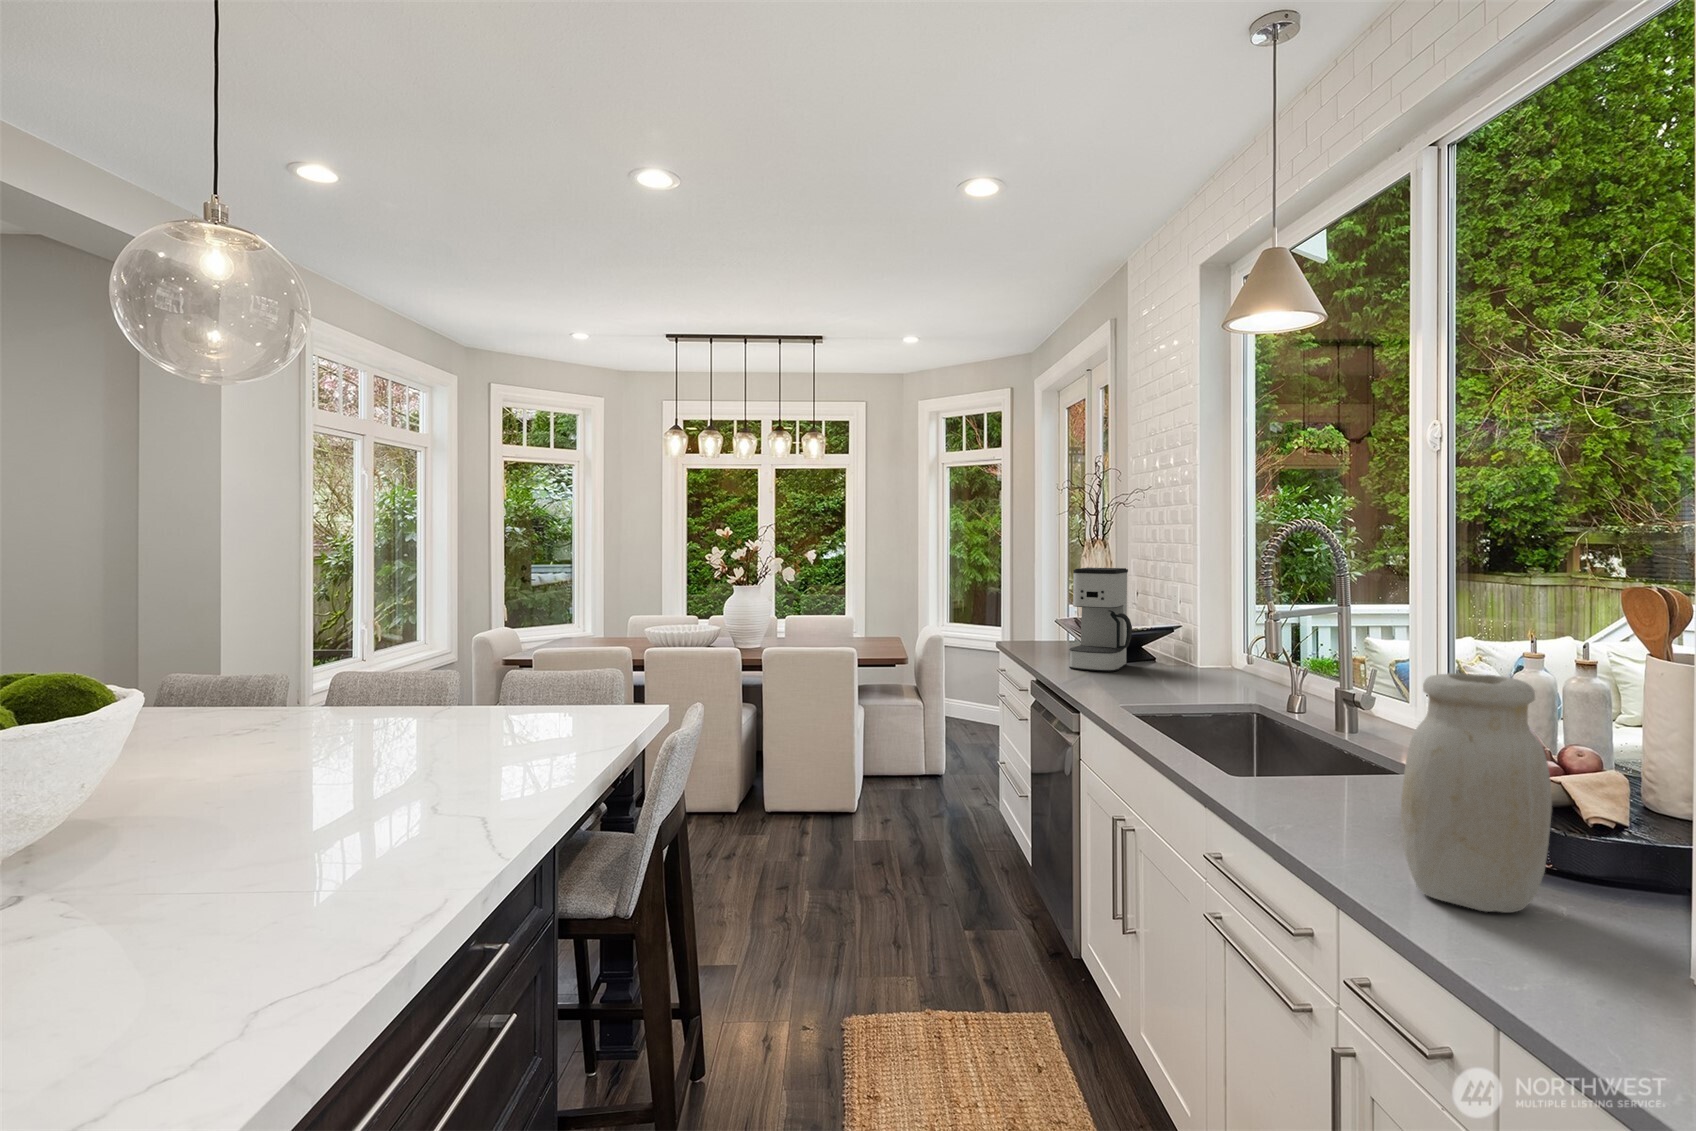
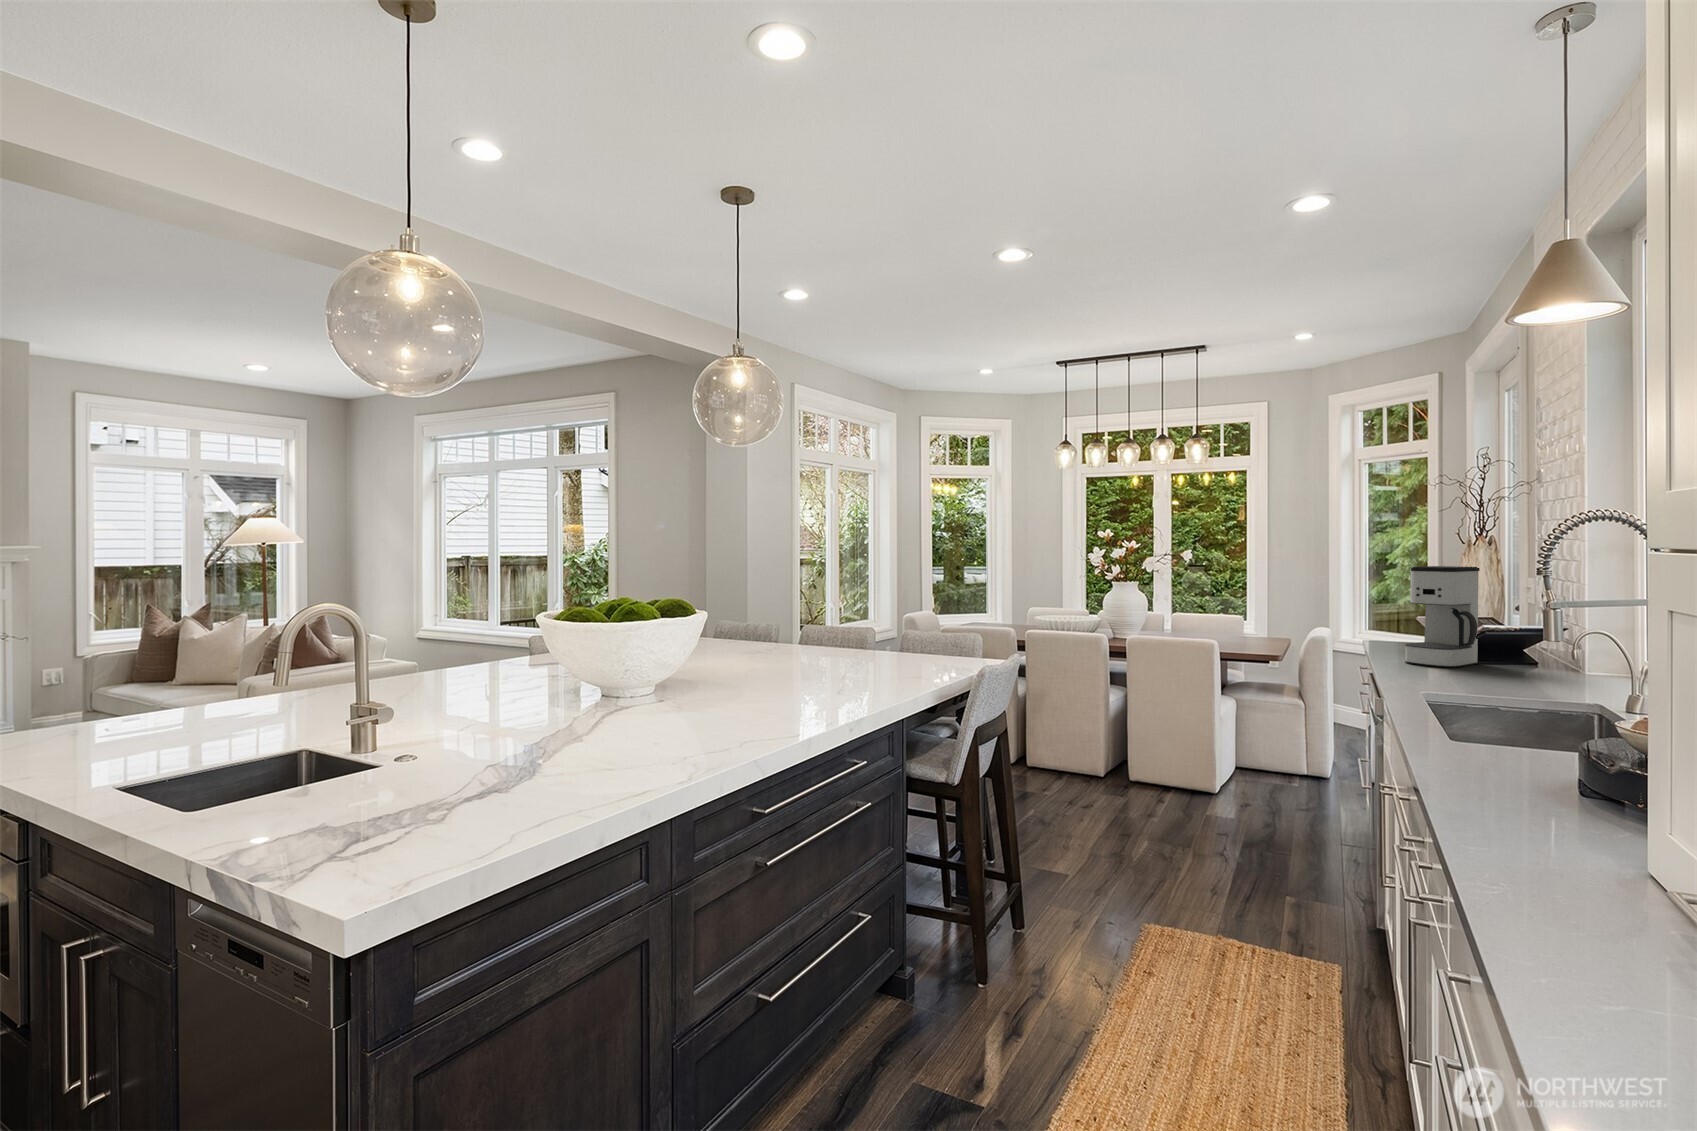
jar: present [1401,673,1552,912] -> none [1478,640,1600,828]

